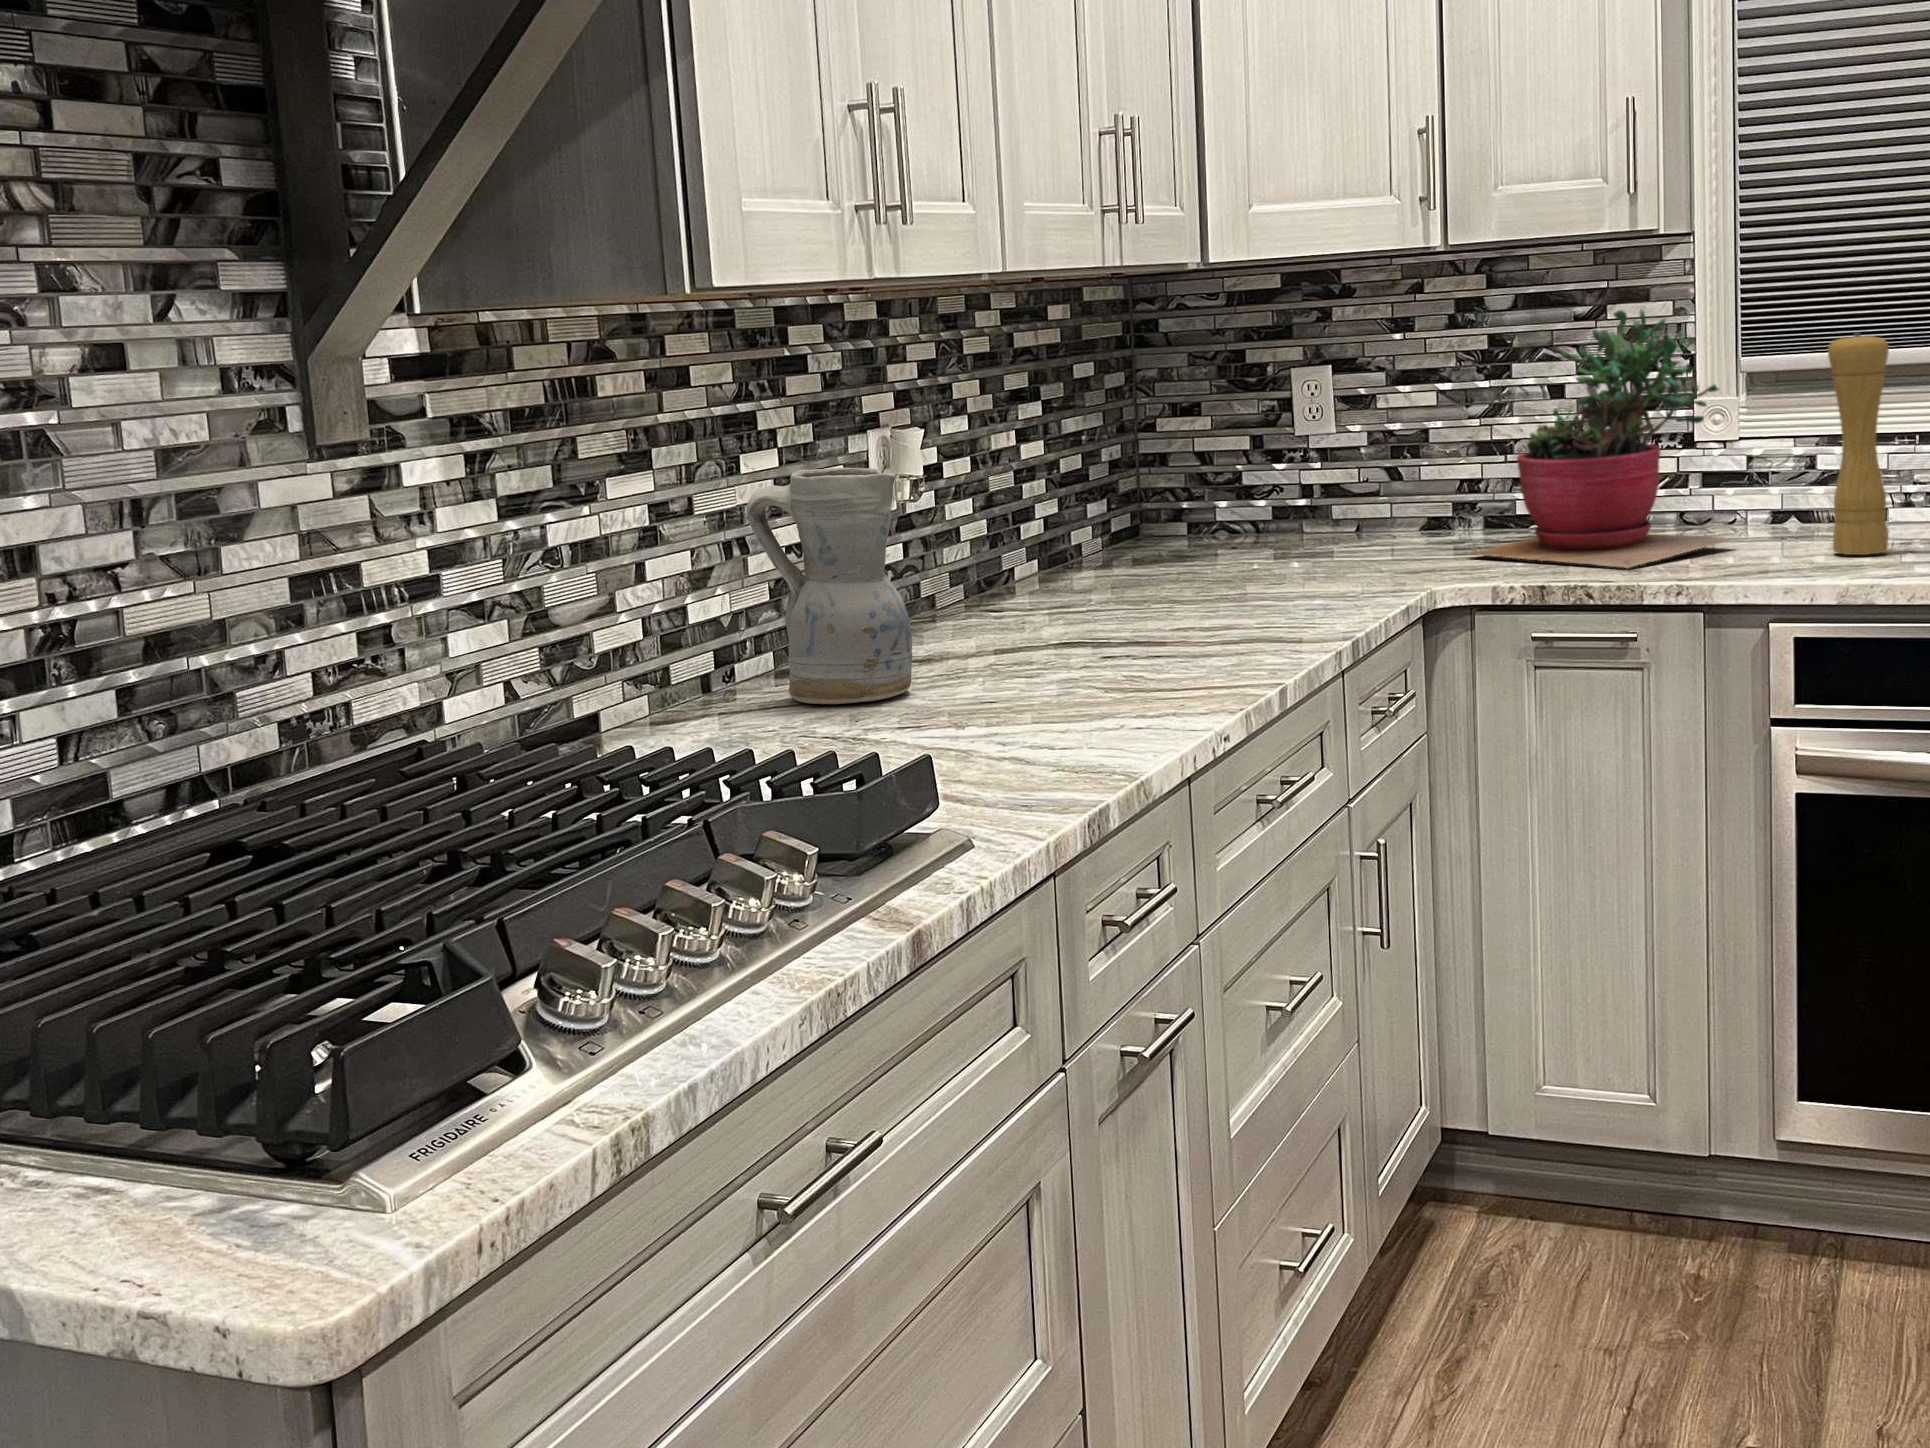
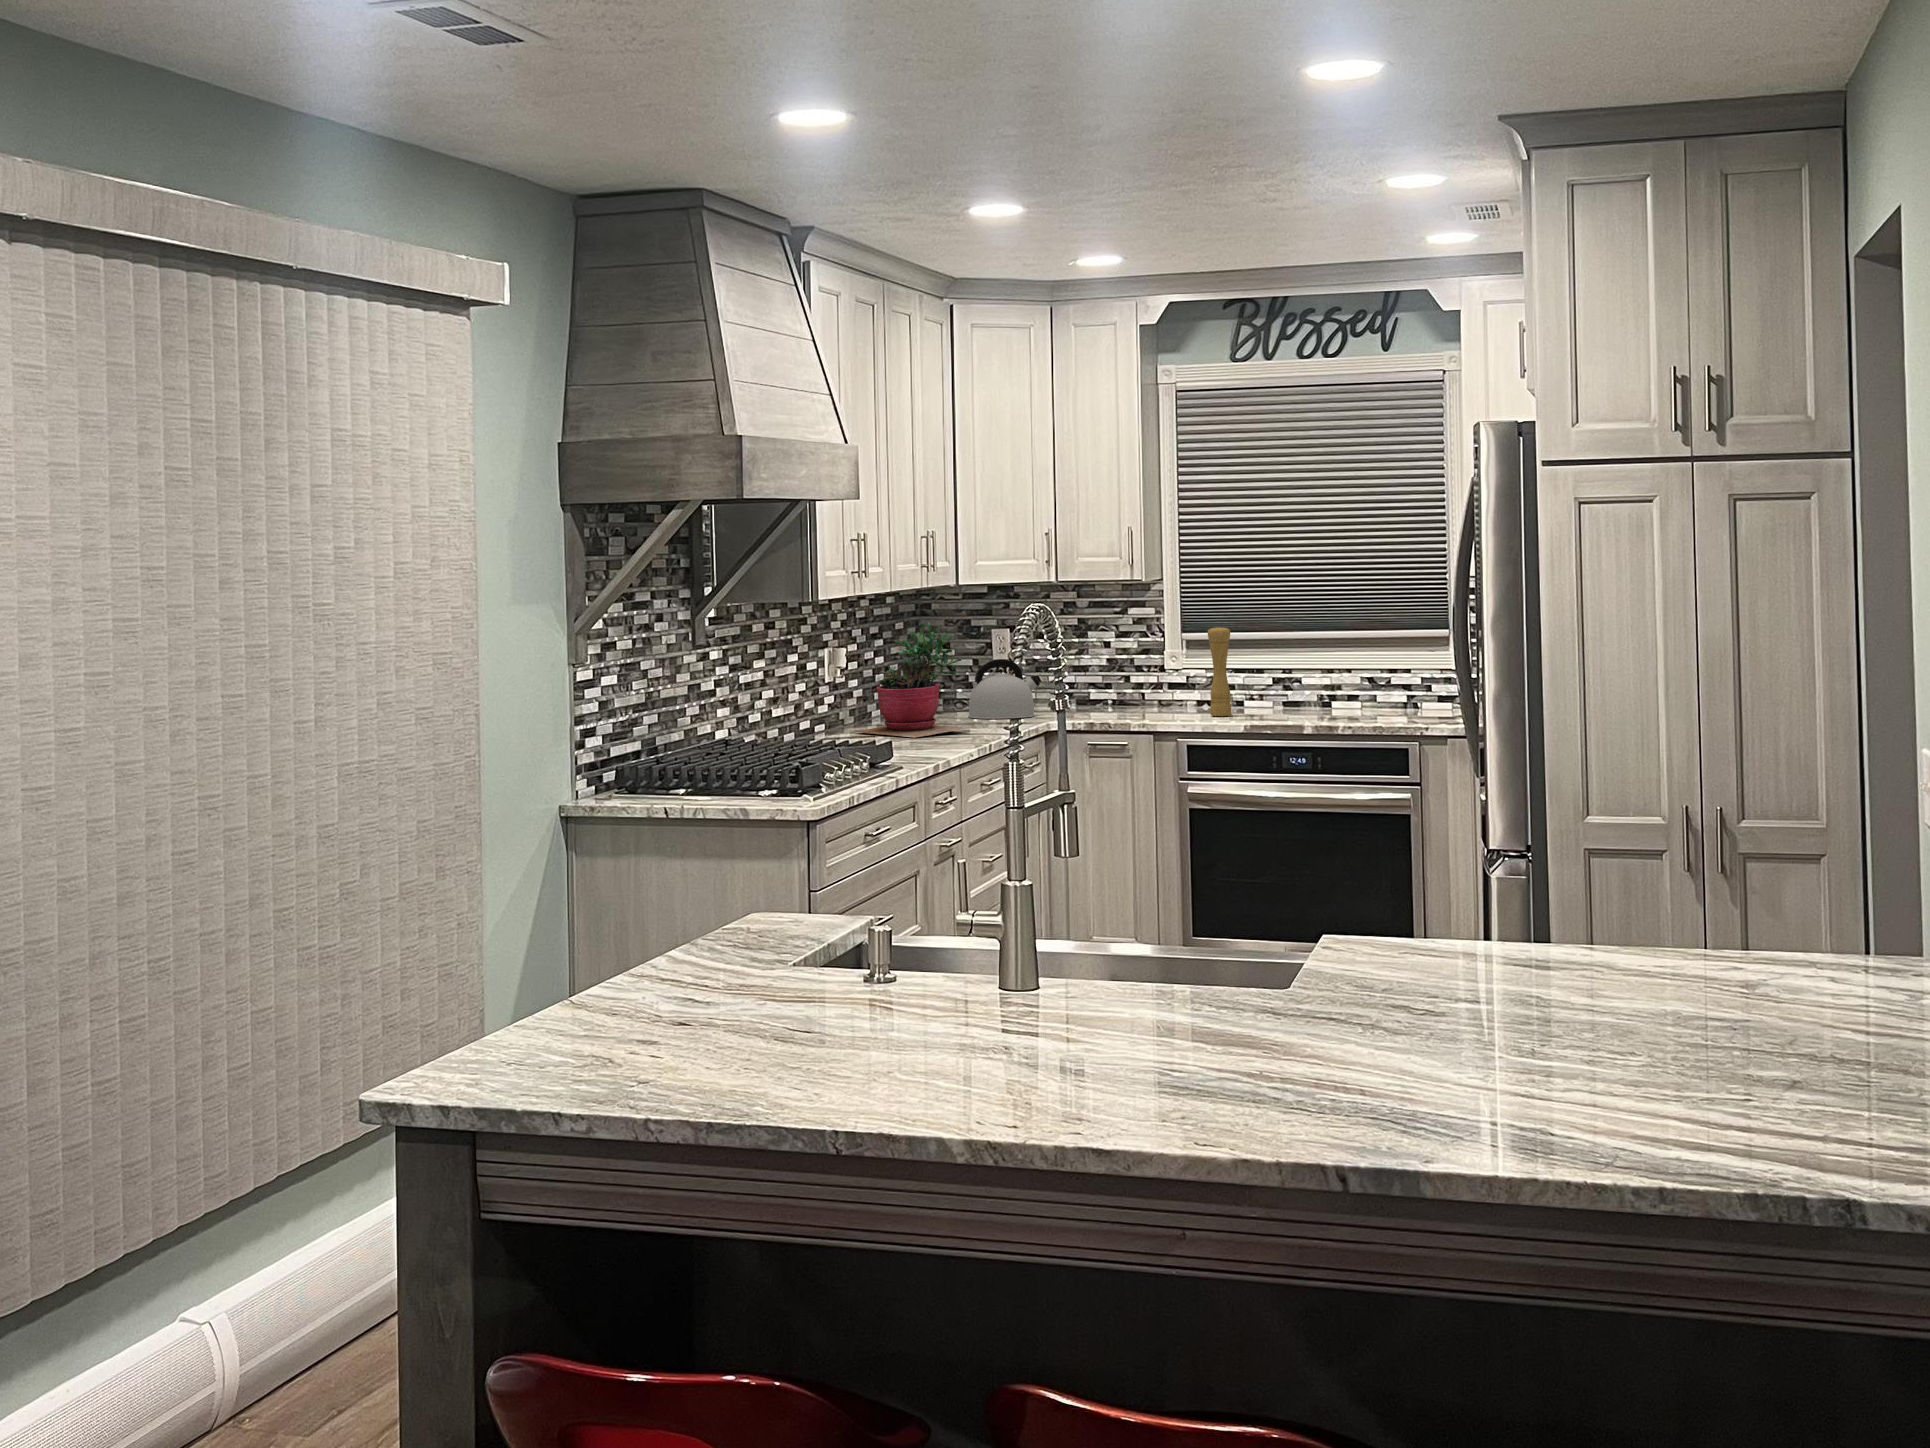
succulent plant: present [1468,309,1733,568] -> present [855,622,969,738]
kettle: none [1238,435,1405,576] -> present [968,659,1040,719]
ceramic pitcher: present [747,468,912,704] -> none [798,662,856,746]

